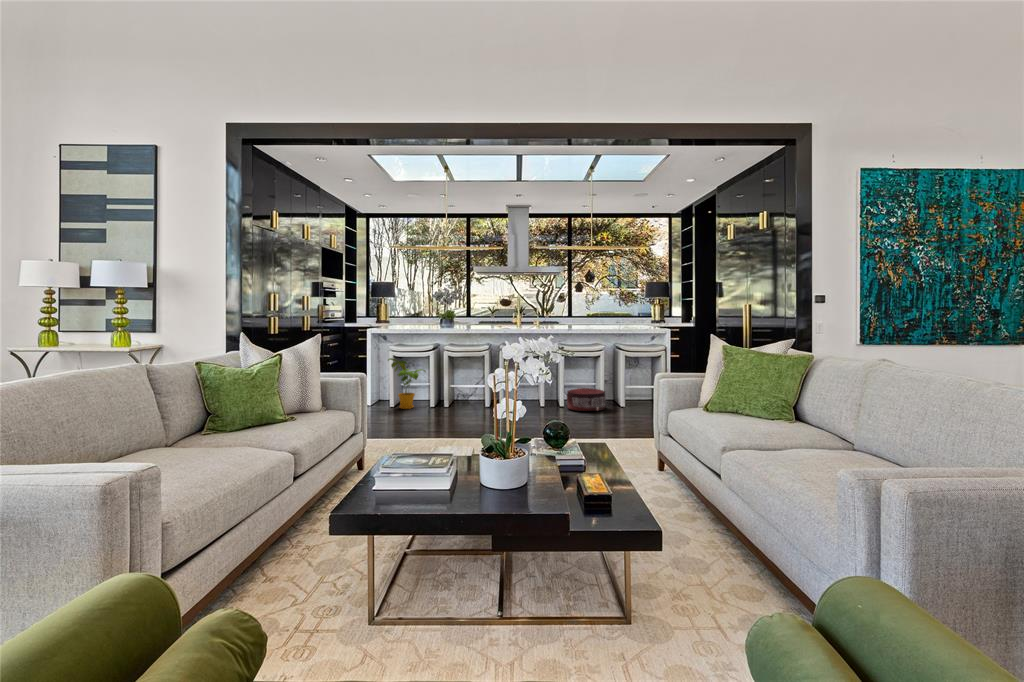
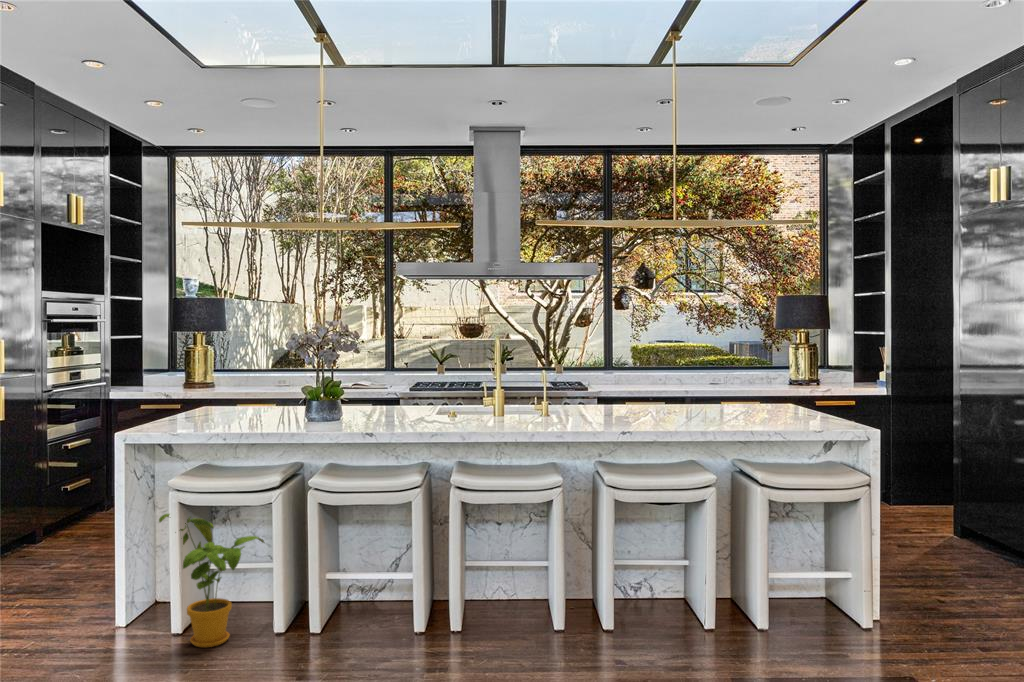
pouf: present [567,388,606,411] -> none [621,580,727,657]

